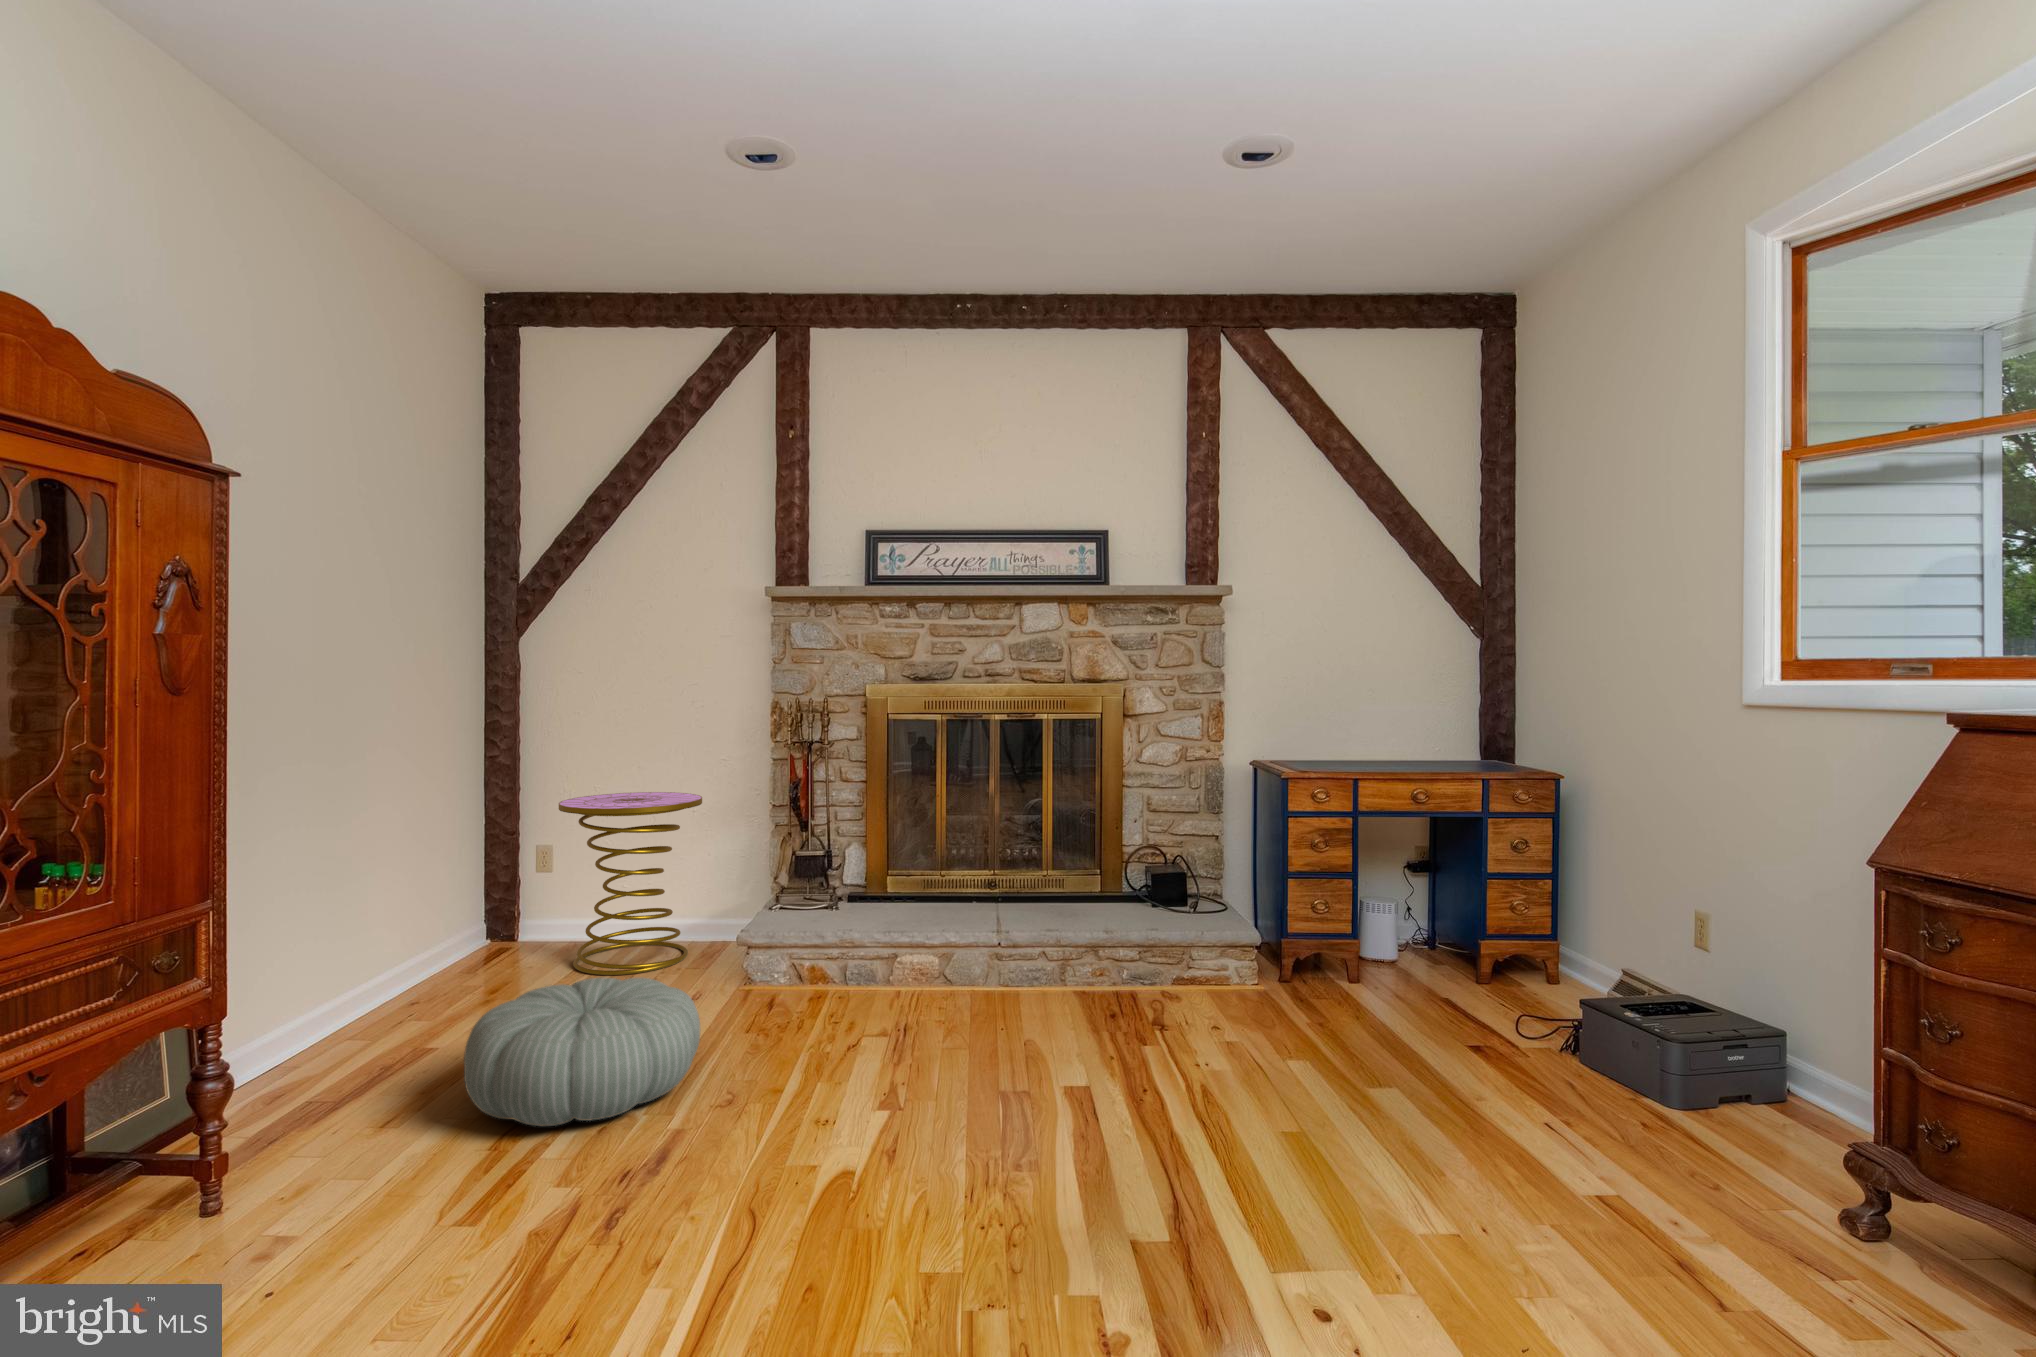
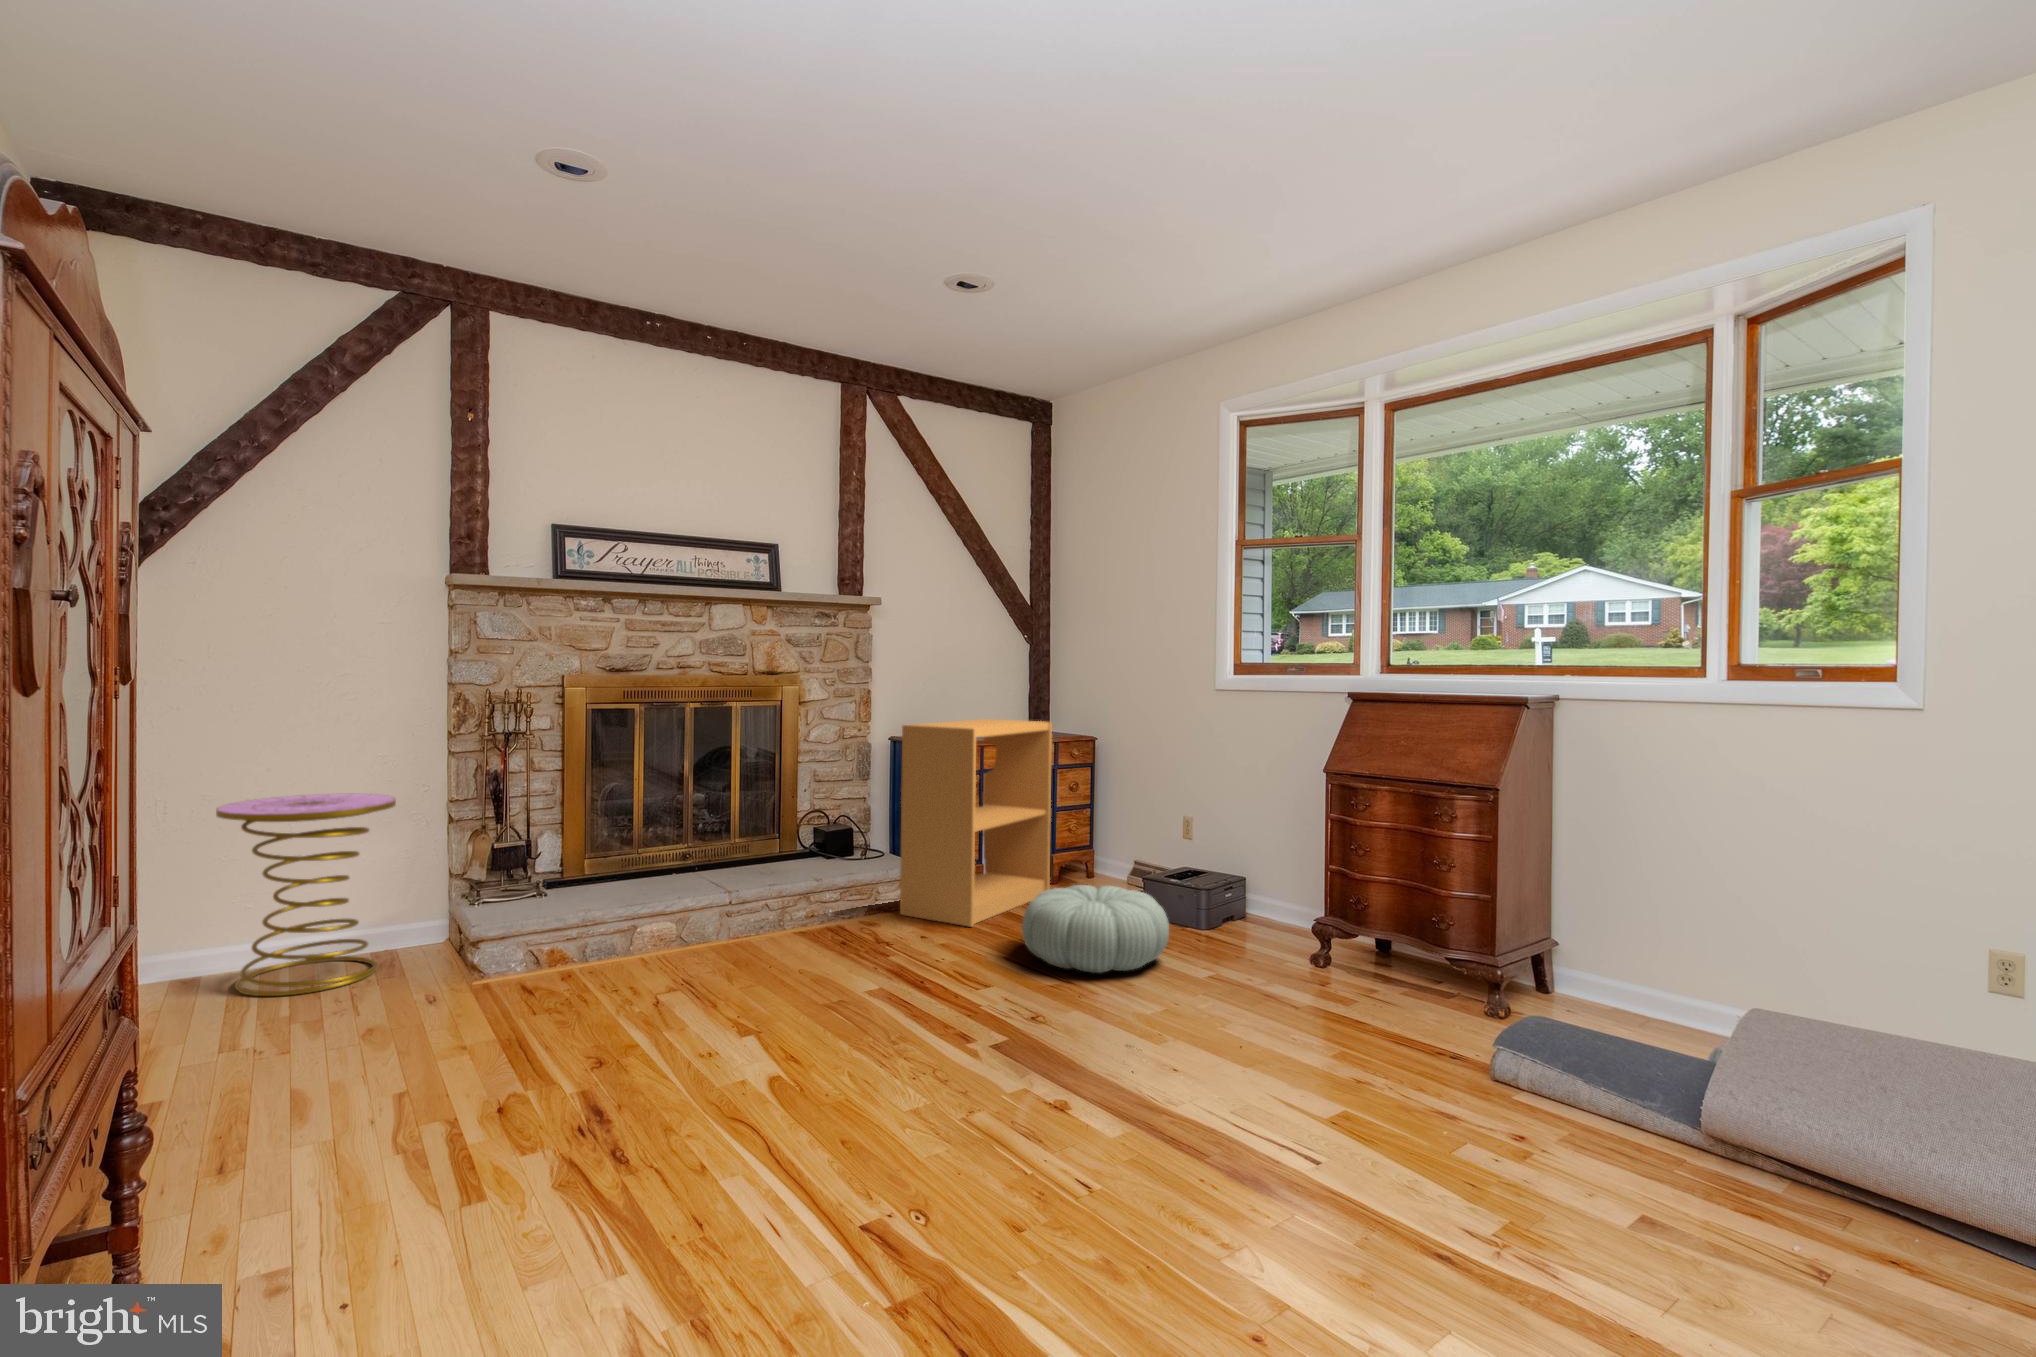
bookshelf: none [1209,740,1448,1029] -> present [900,719,1052,927]
pouf: present [464,978,700,1126] -> present [1022,885,1169,973]

